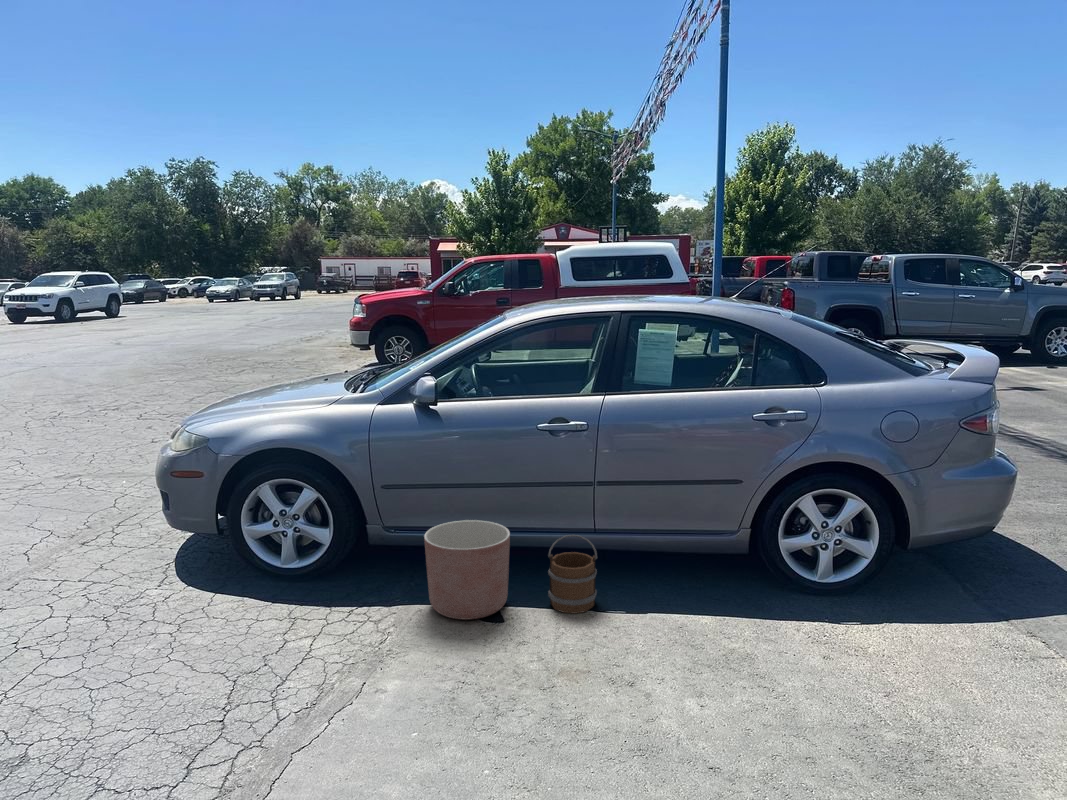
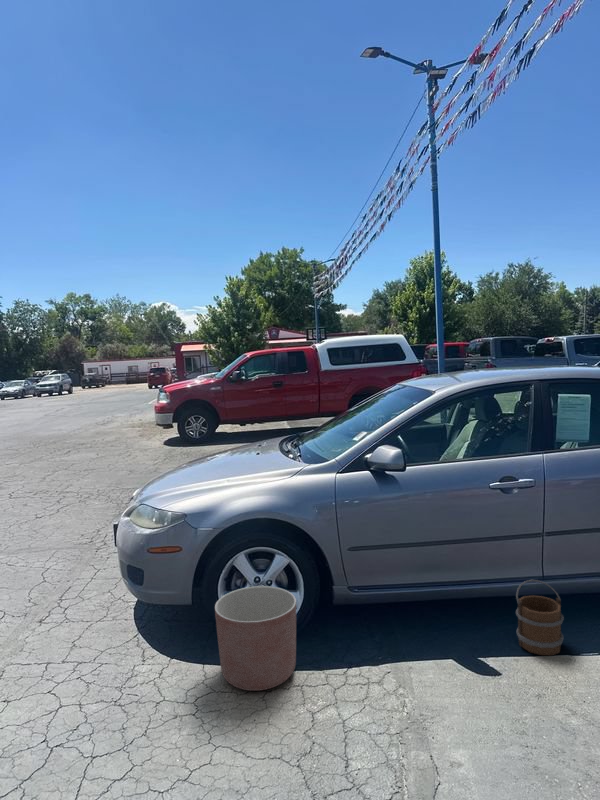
planter: present [424,520,510,620] -> present [215,586,296,691]

